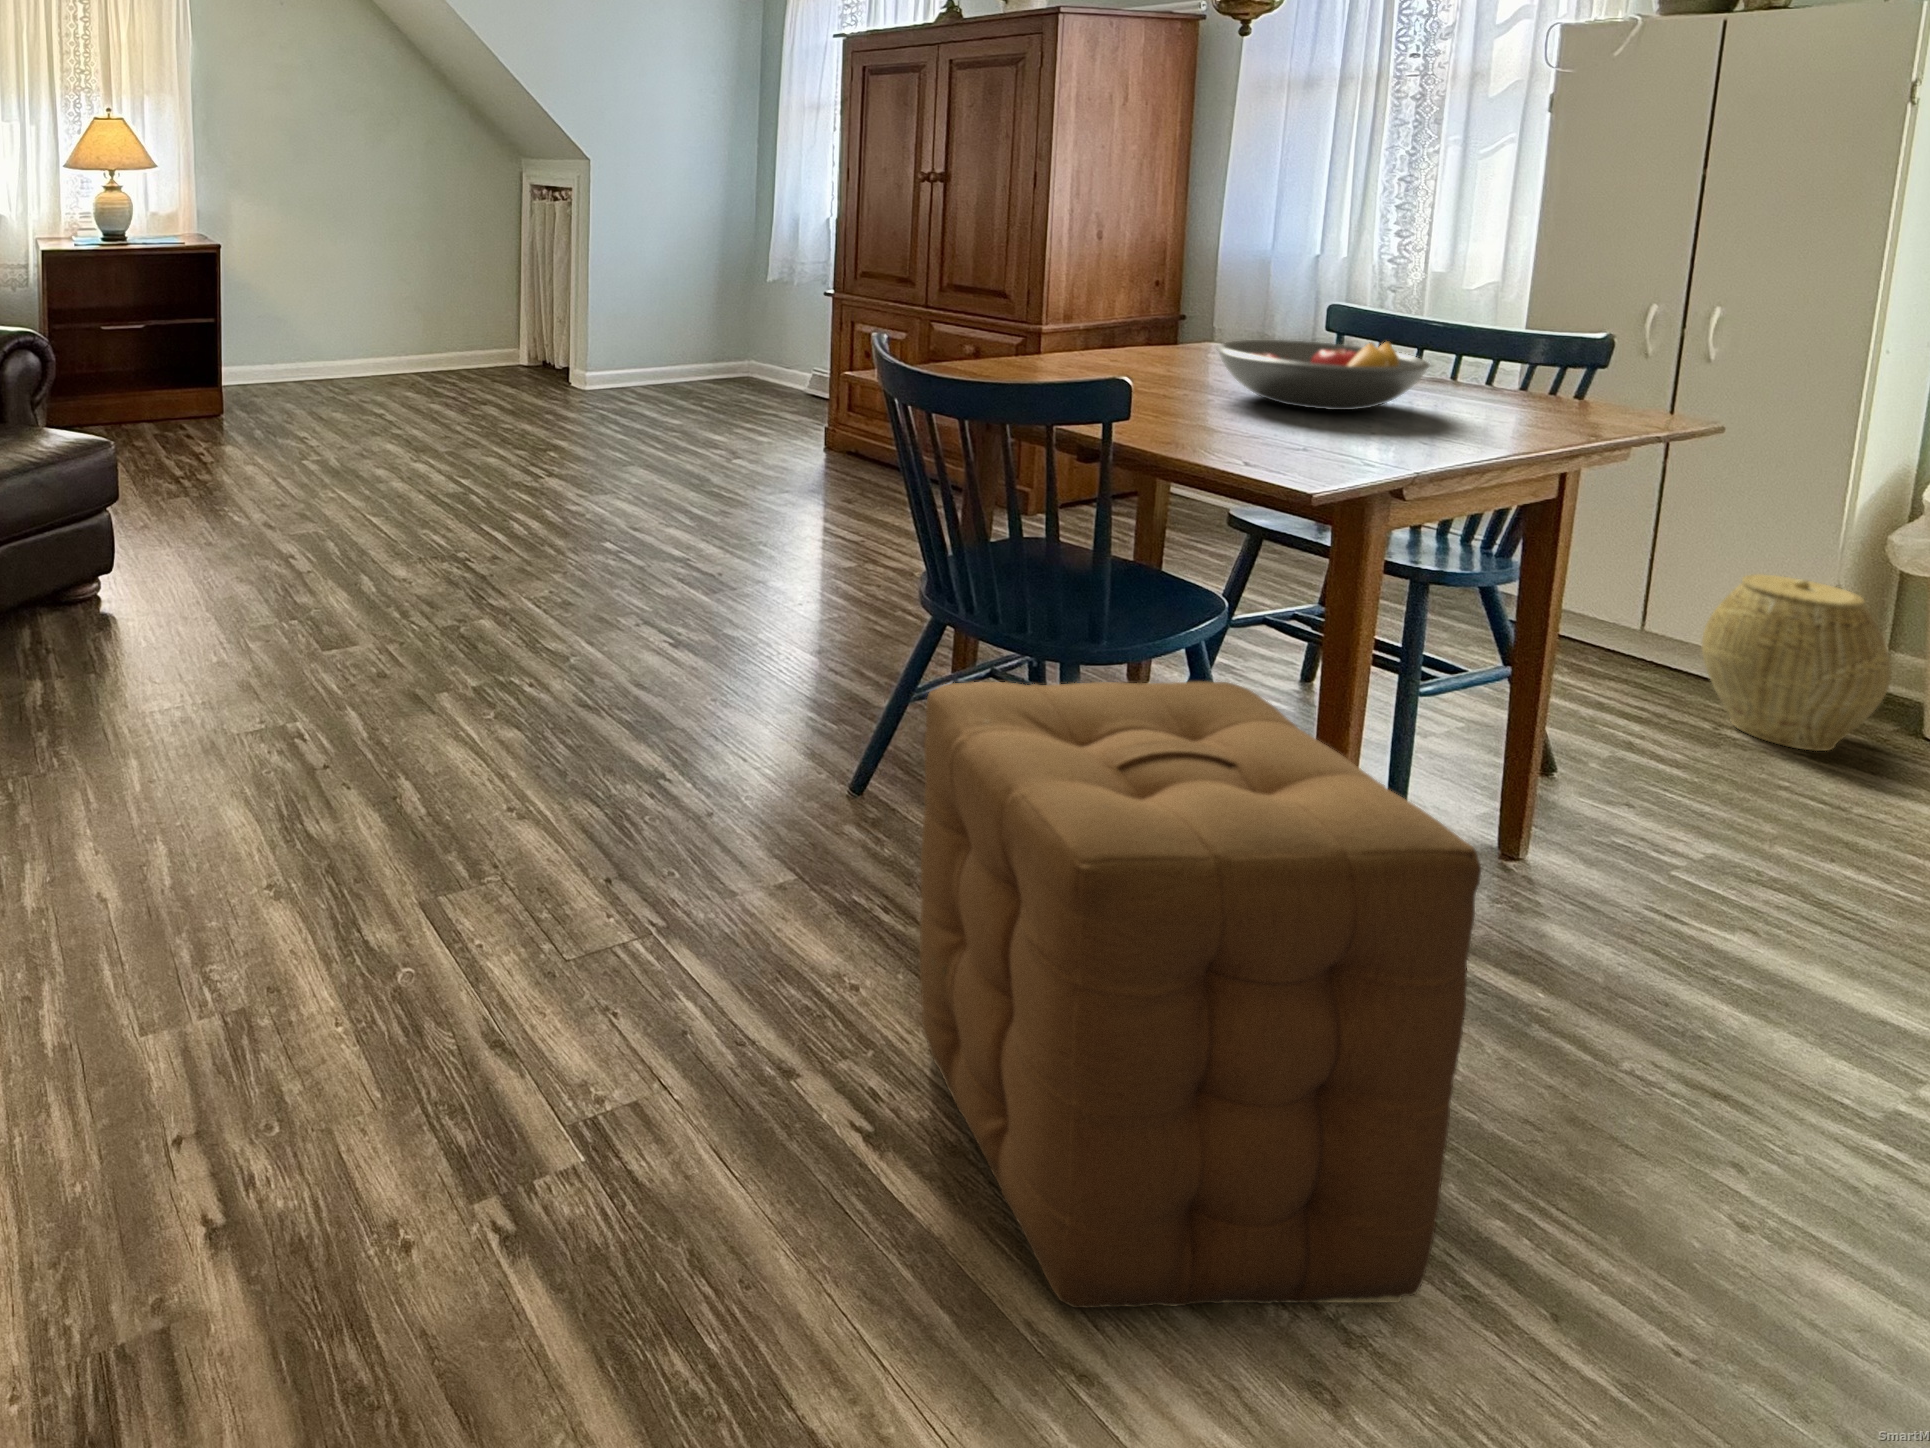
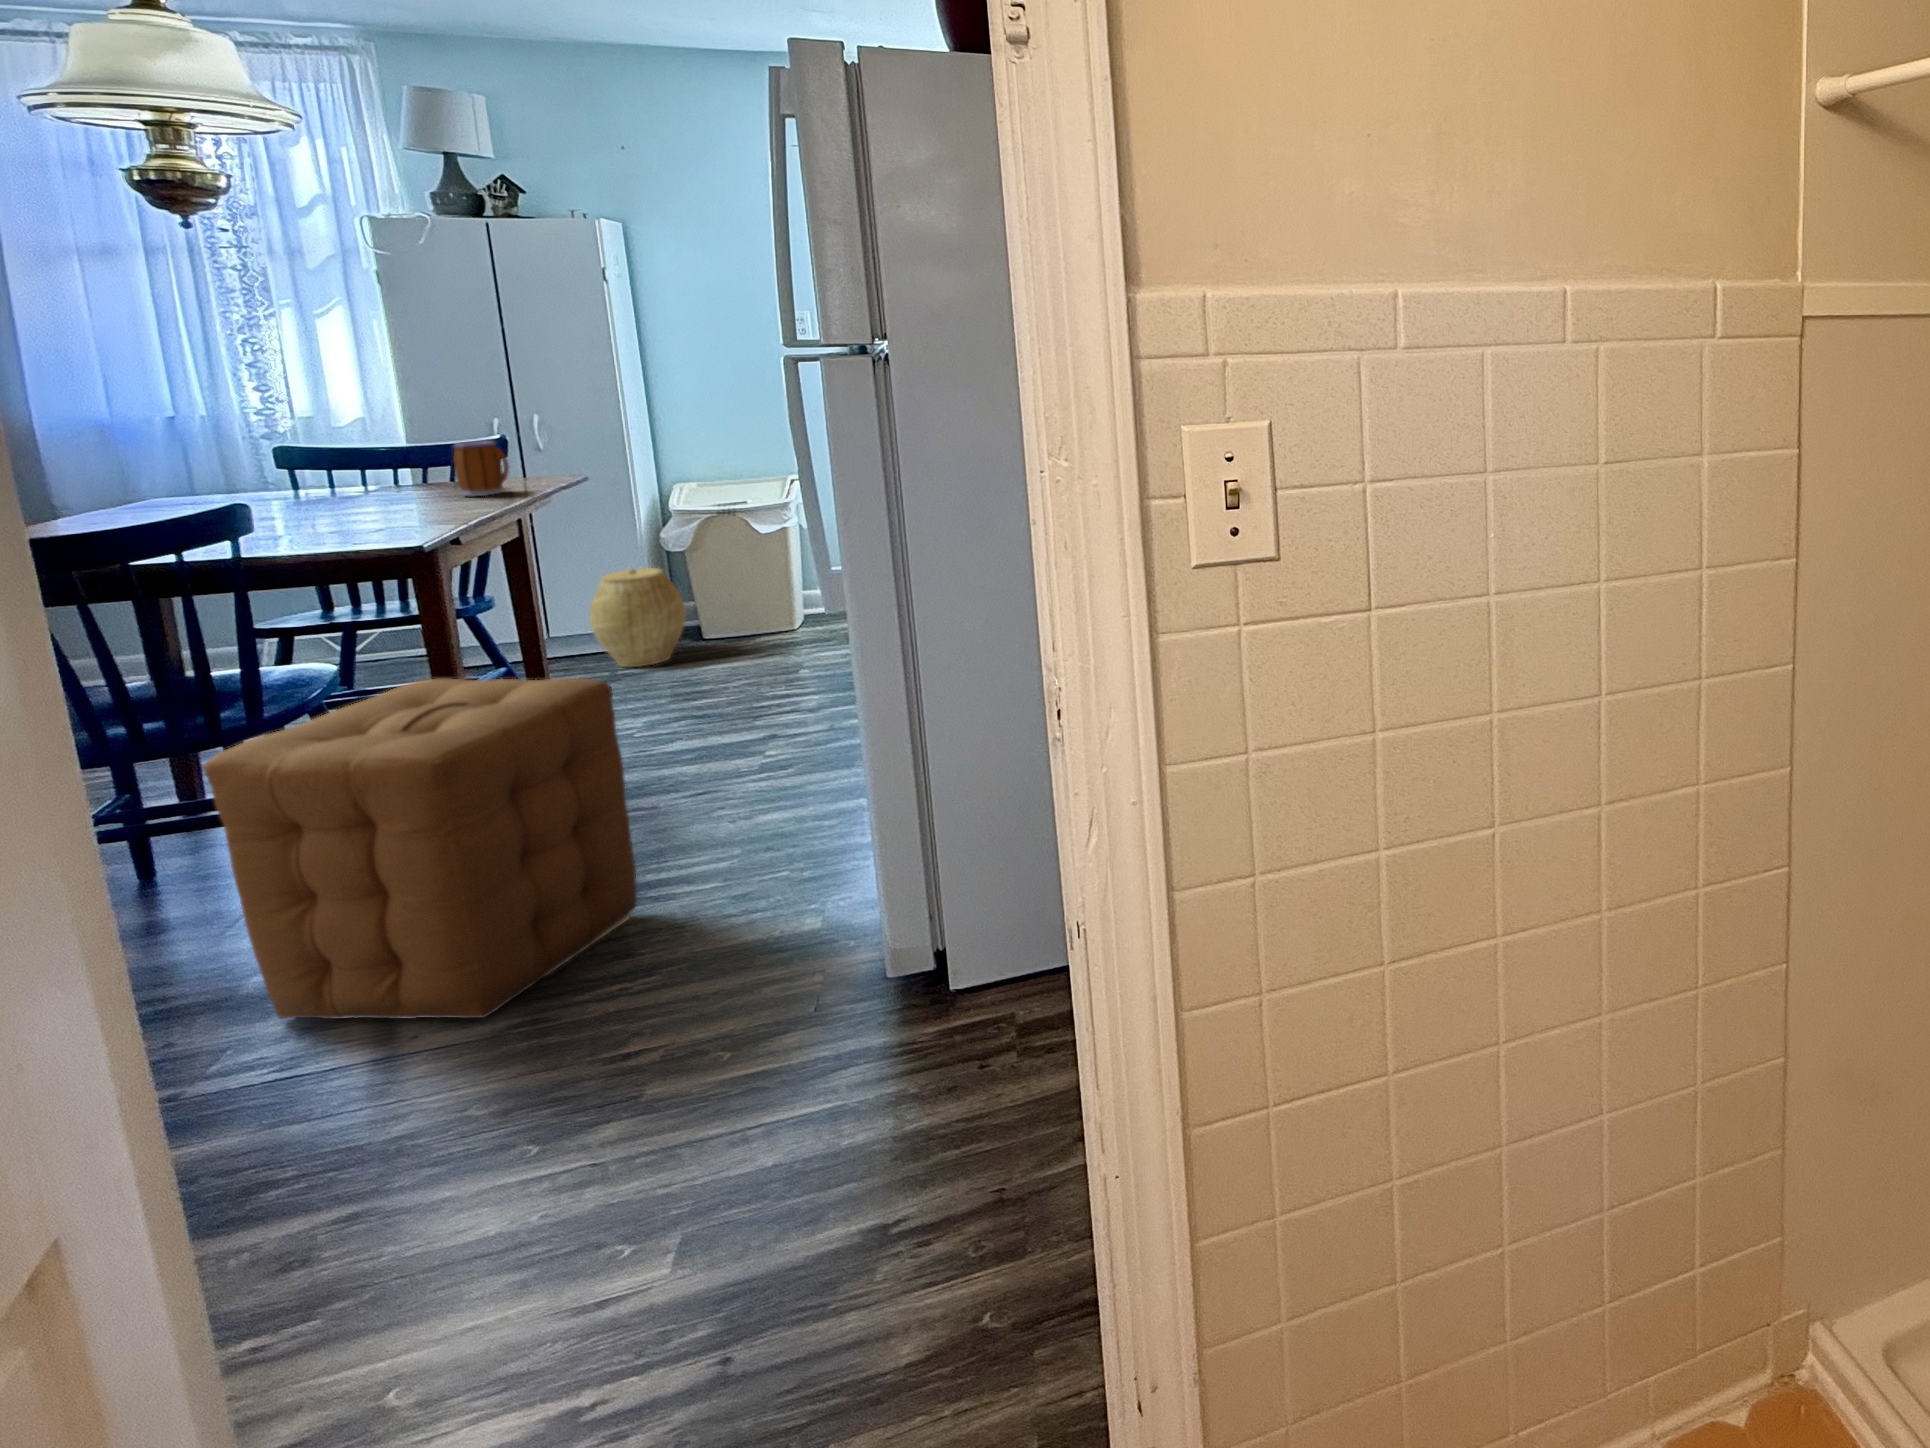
mug: none [1505,330,1588,416] -> present [453,441,509,496]
fruit bowl: present [1217,340,1430,410] -> none [221,465,411,525]

